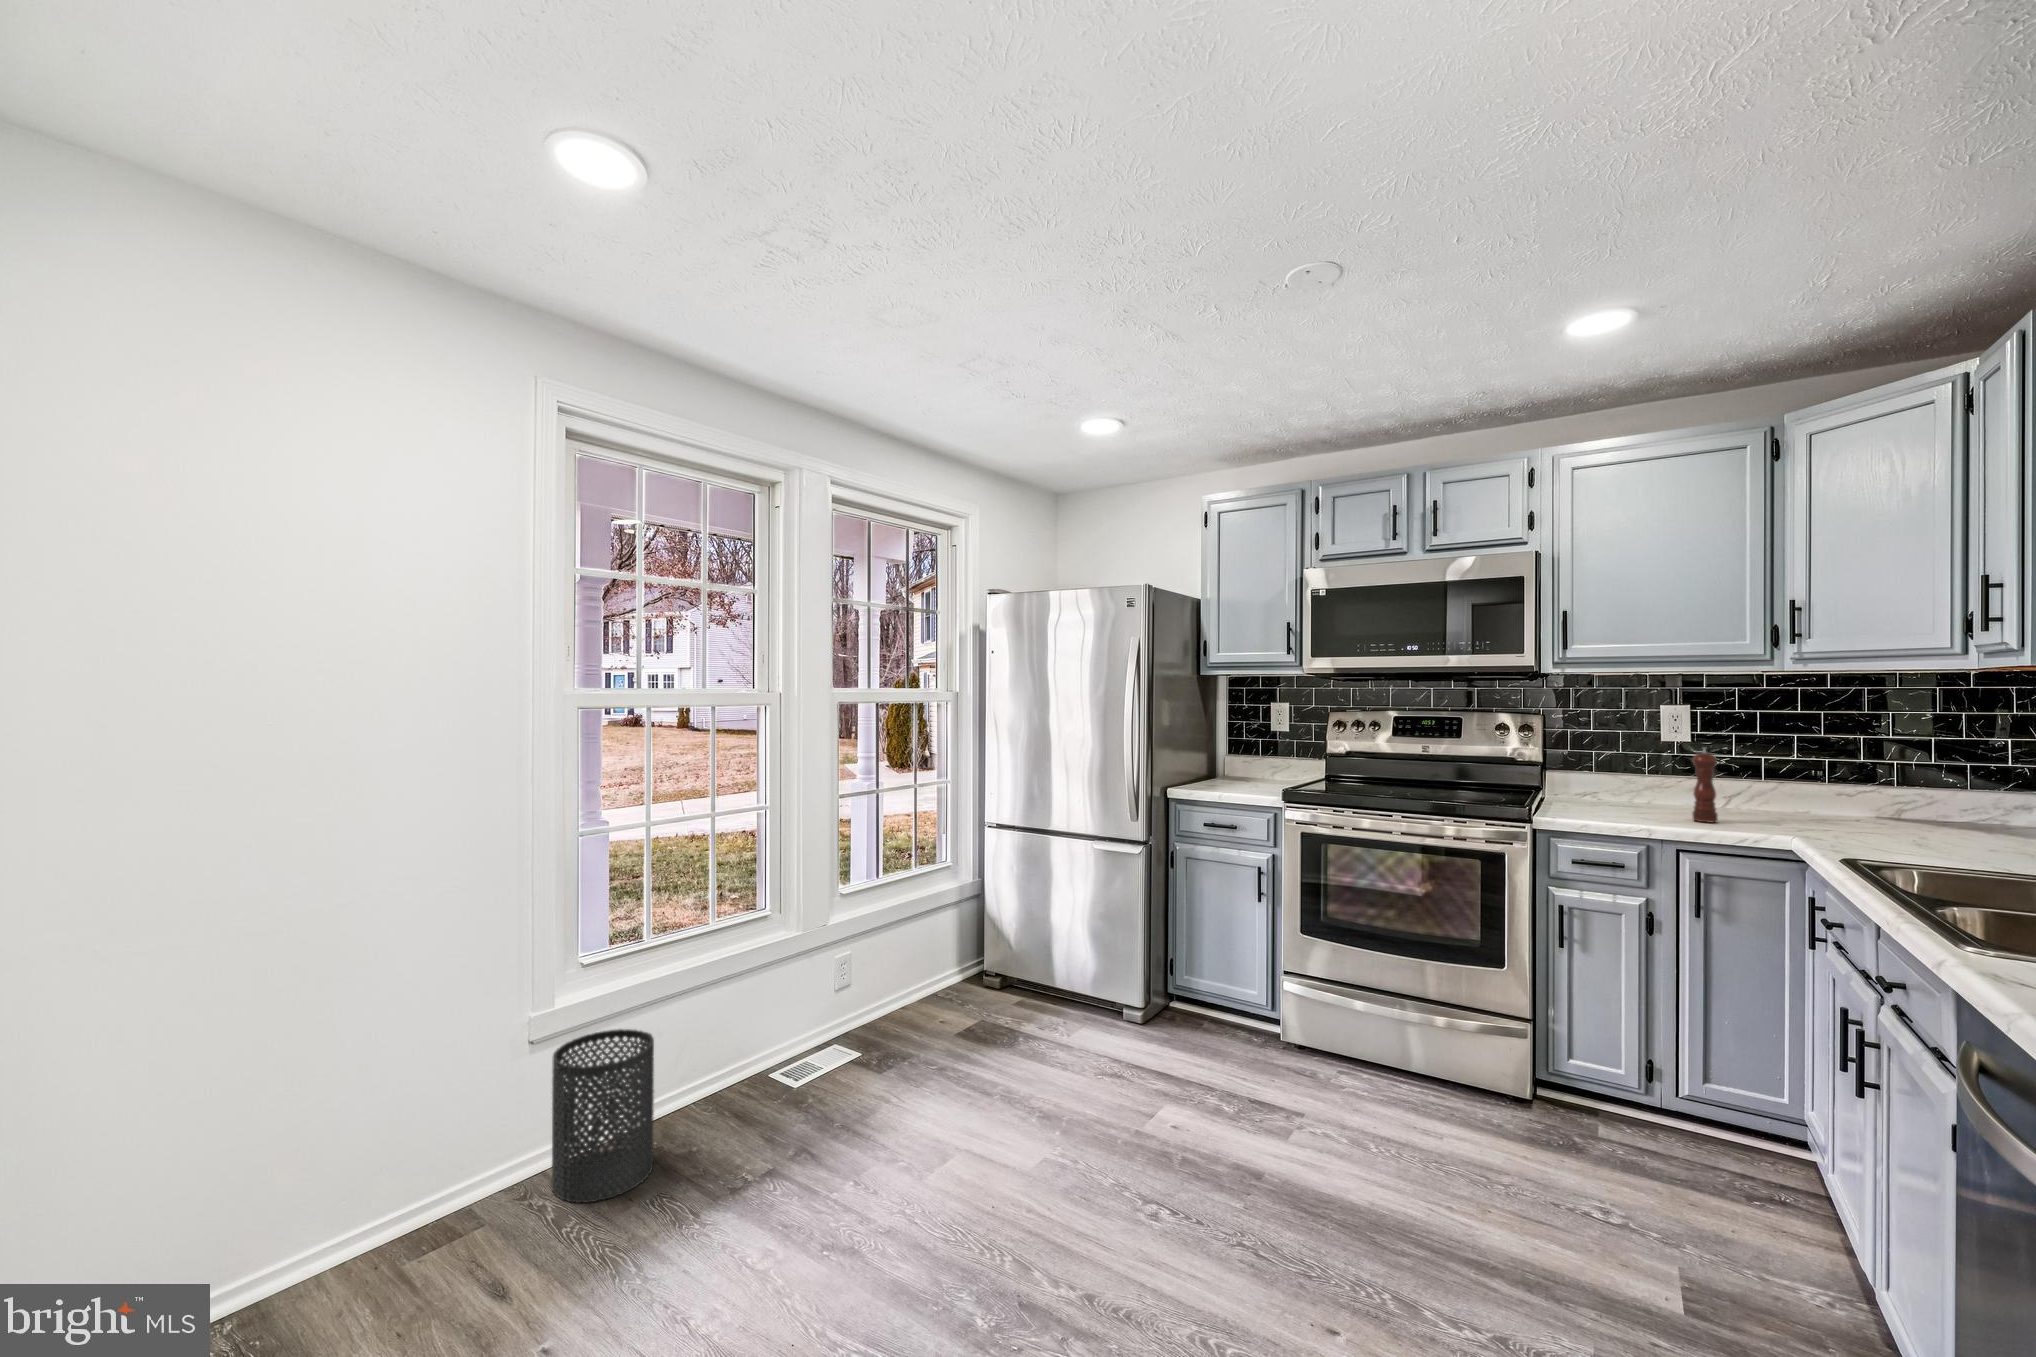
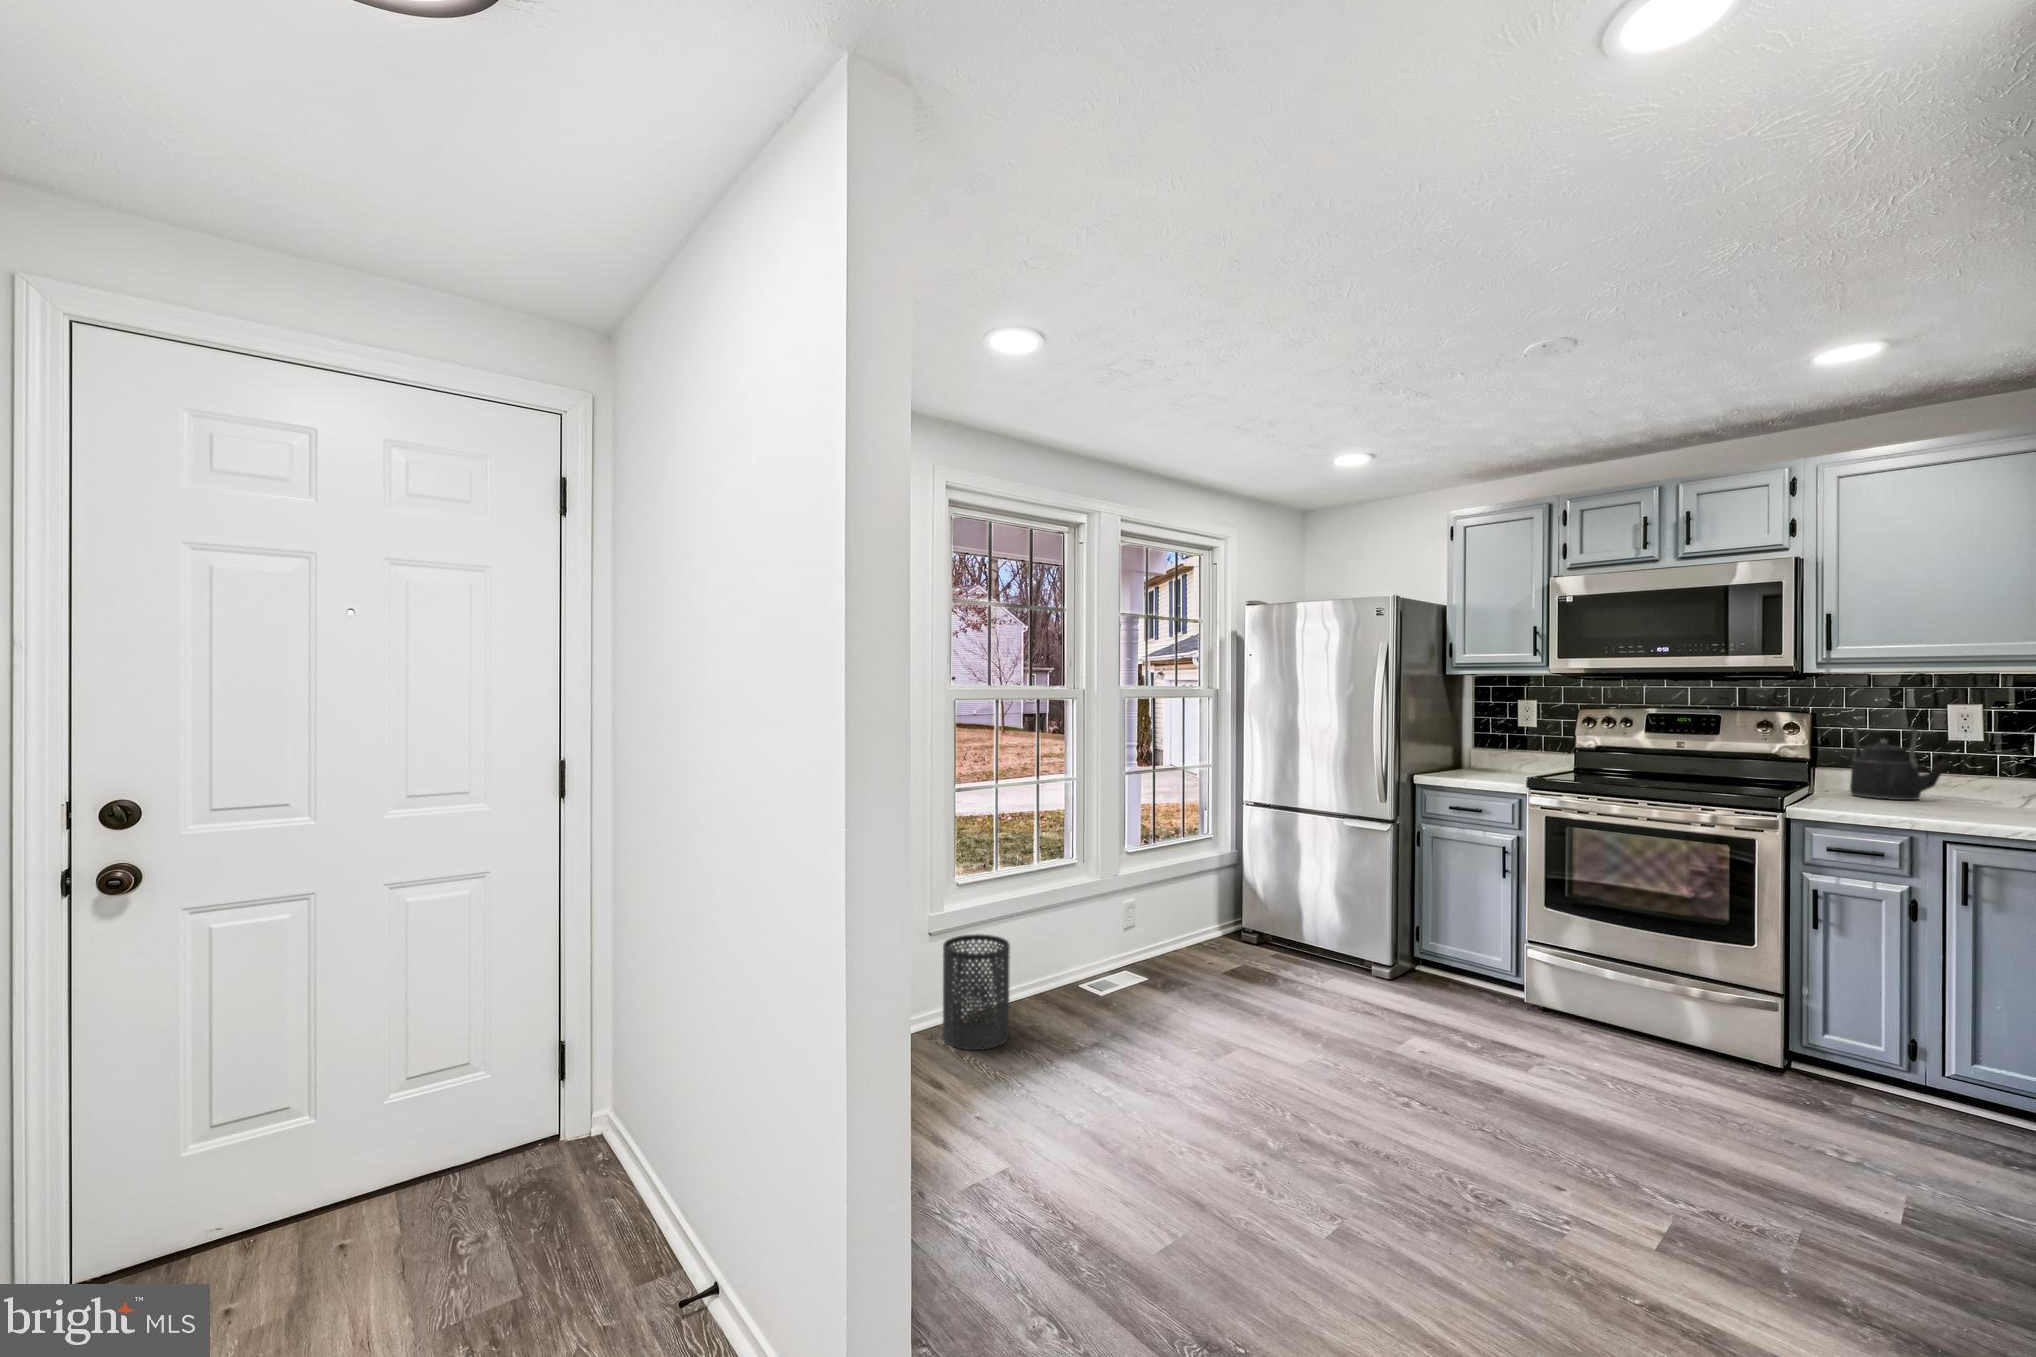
kettle: none [1579,727,1670,804] -> present [1850,726,1950,800]
pepper mill: present [1692,747,1718,823] -> none [1965,745,1994,817]

